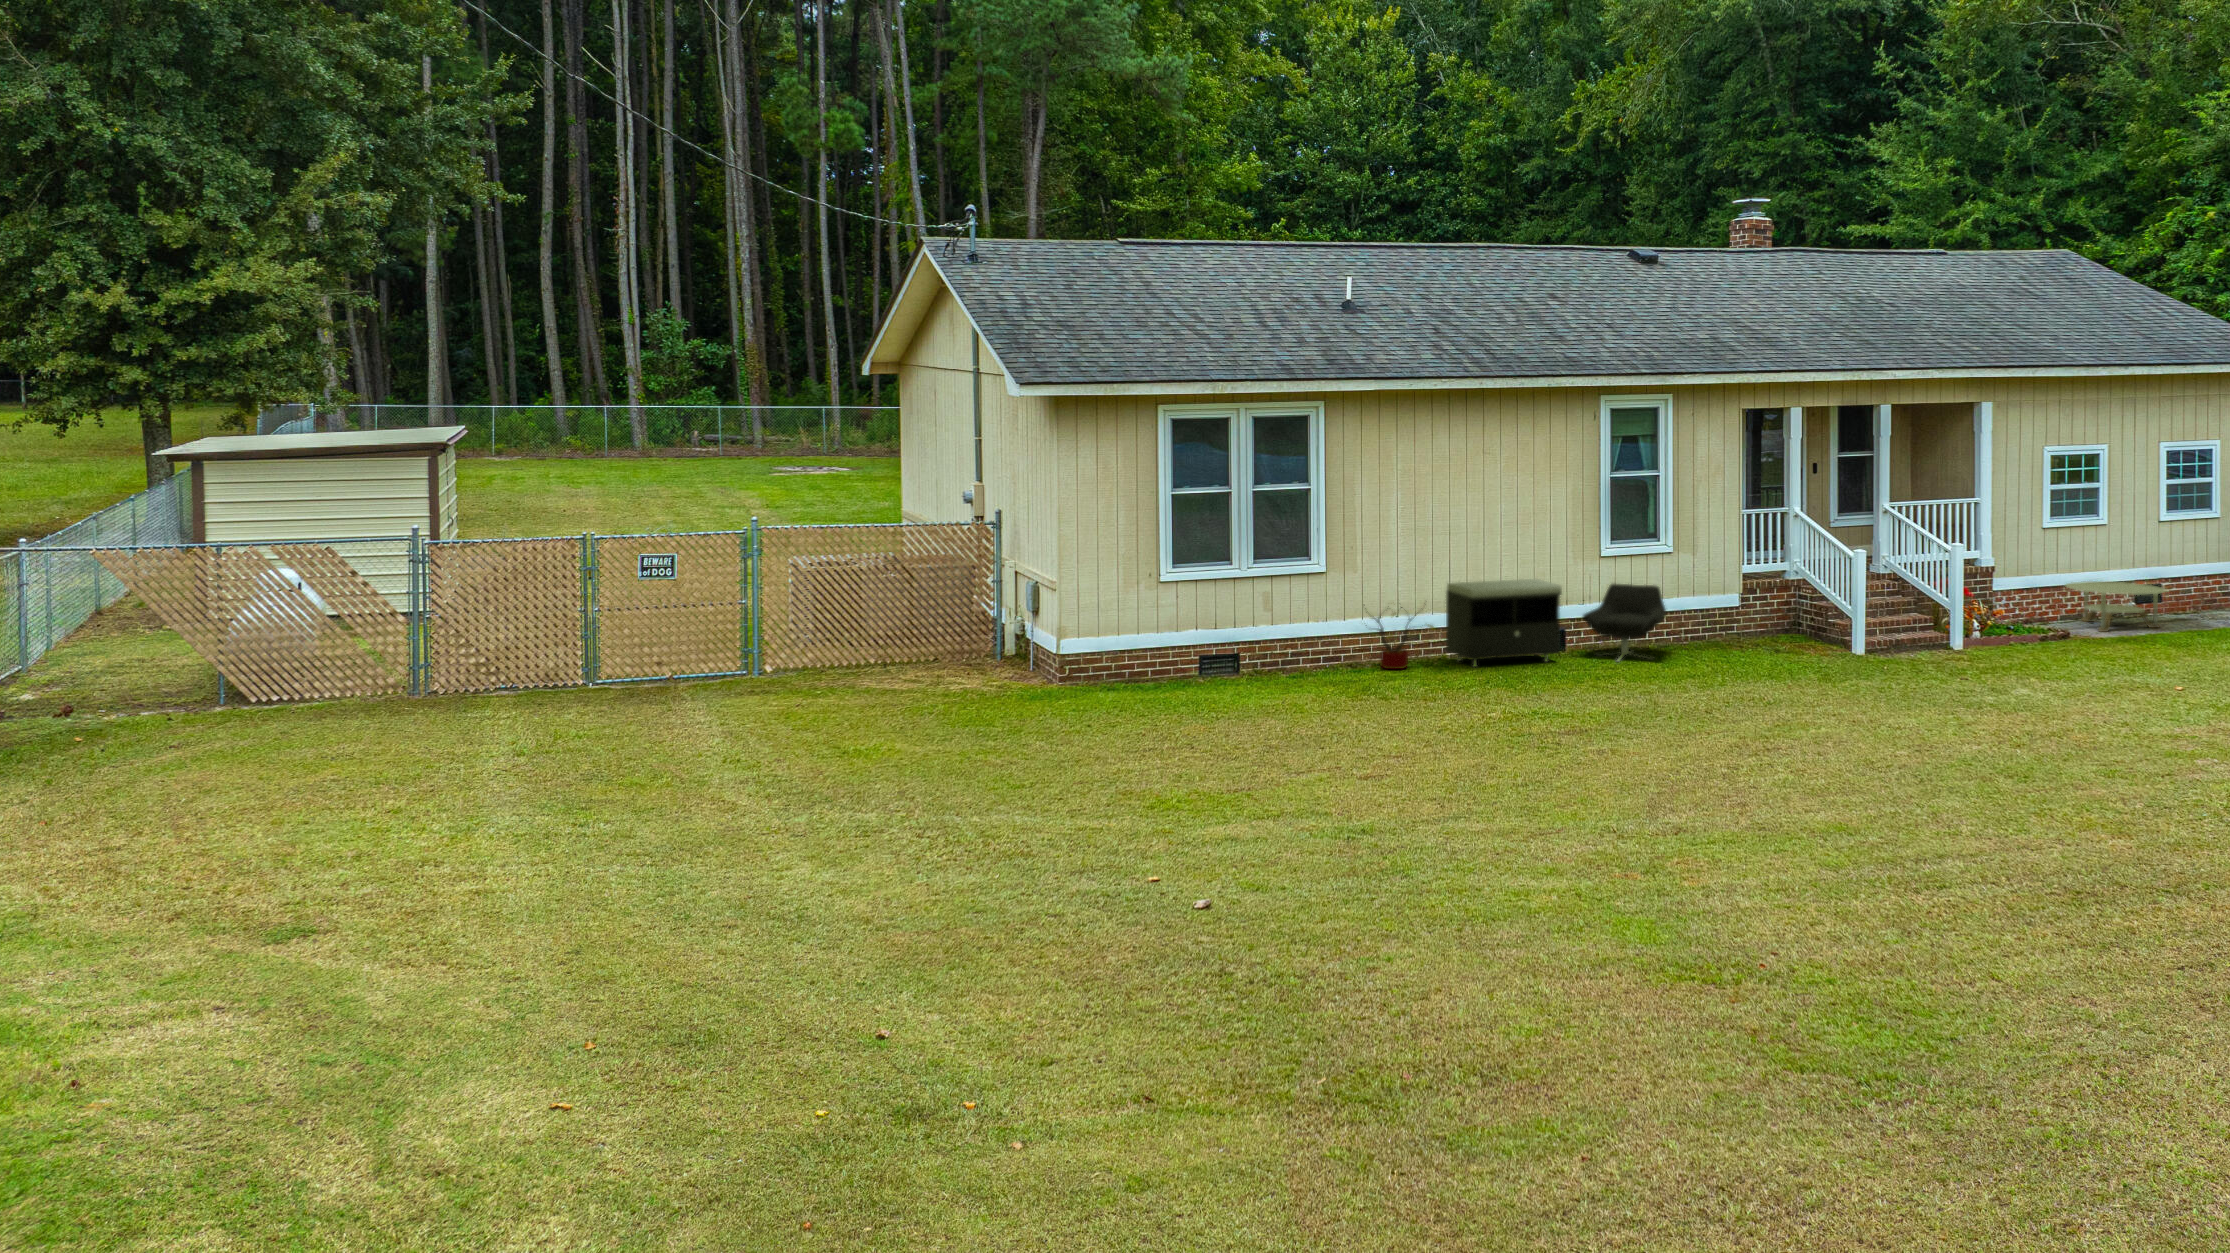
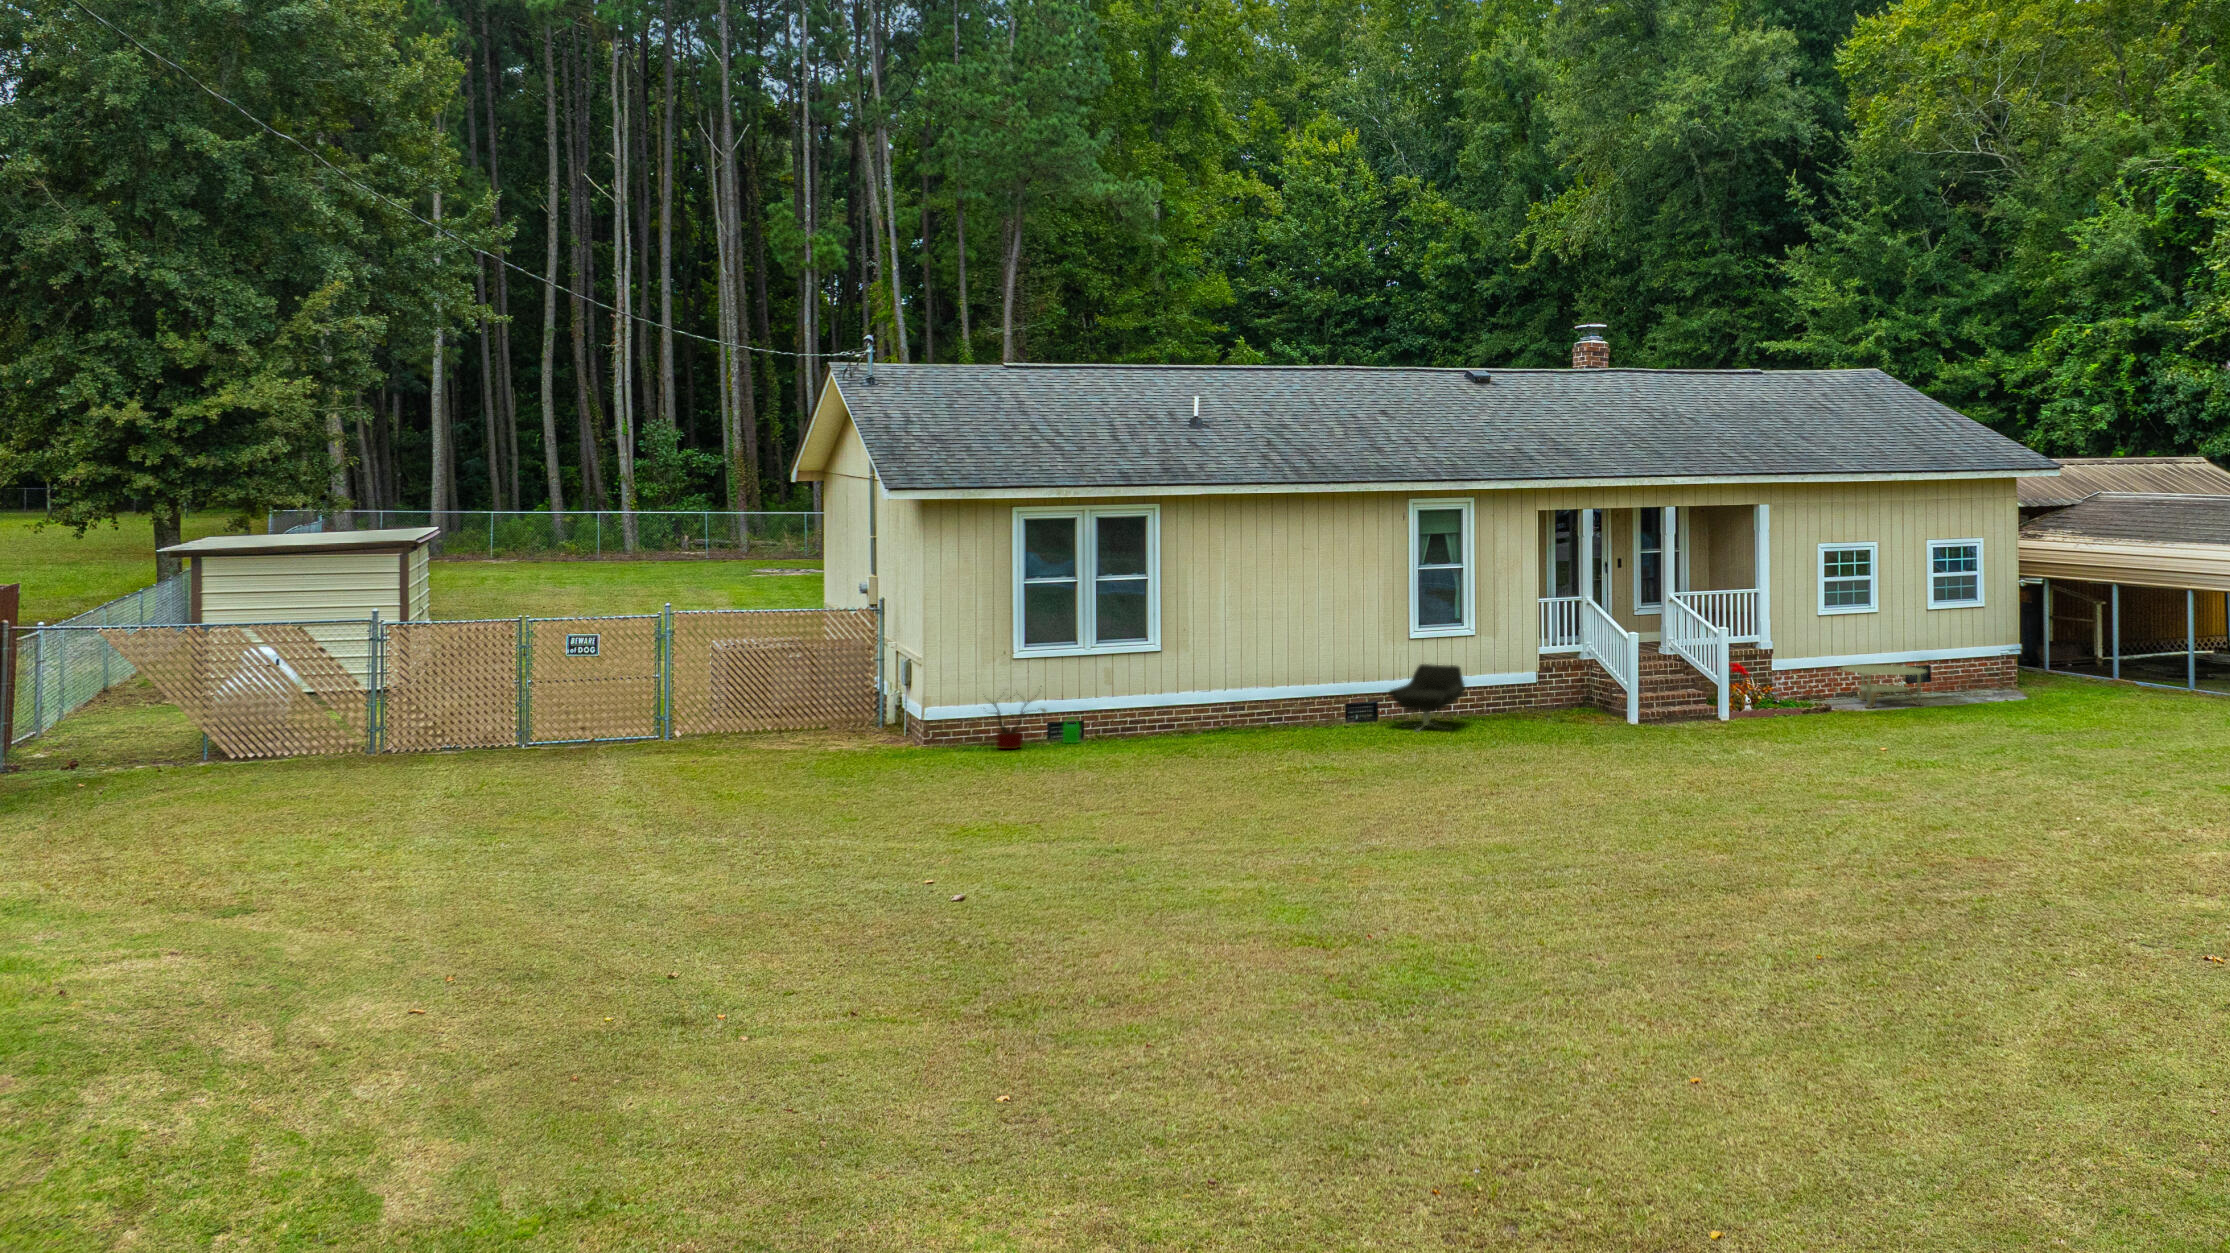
storage bench: present [1446,579,1562,666] -> none [1268,659,1368,735]
decorative plant: present [1376,607,1433,669] -> present [993,695,1046,749]
watering can: none [1219,647,1241,678] -> present [1063,717,1079,743]

